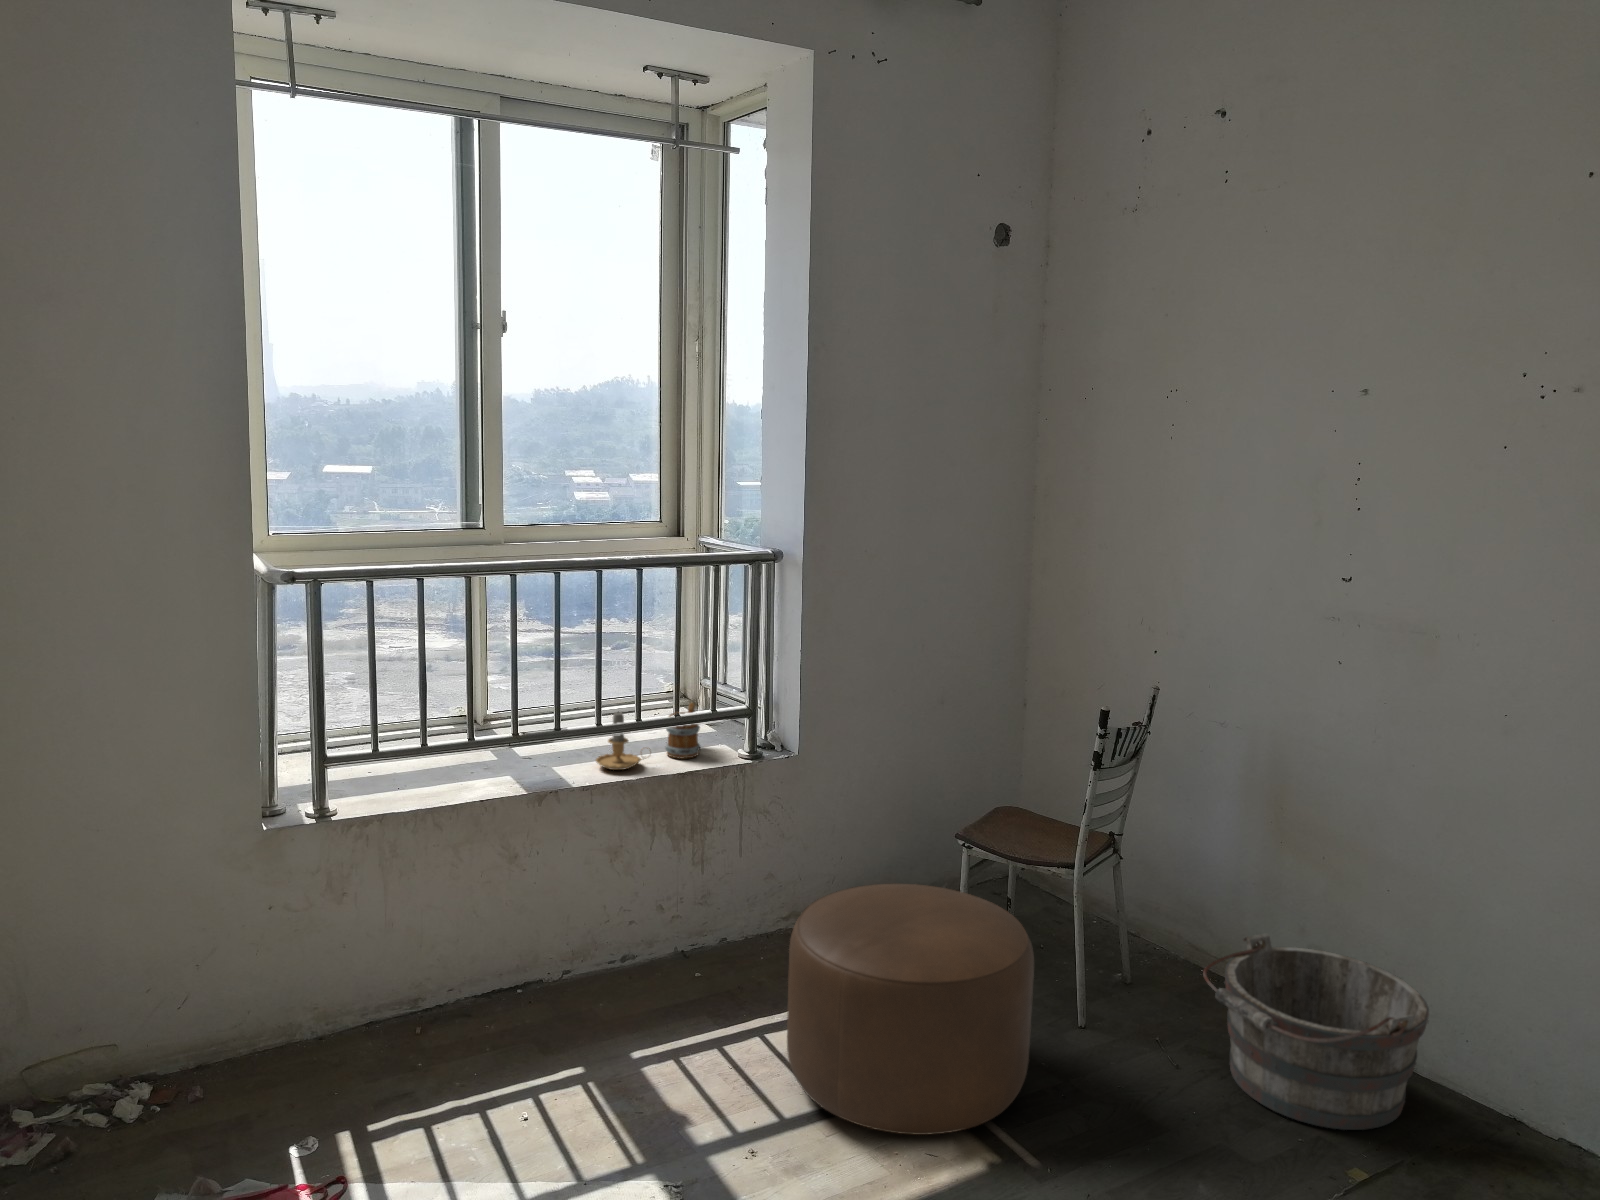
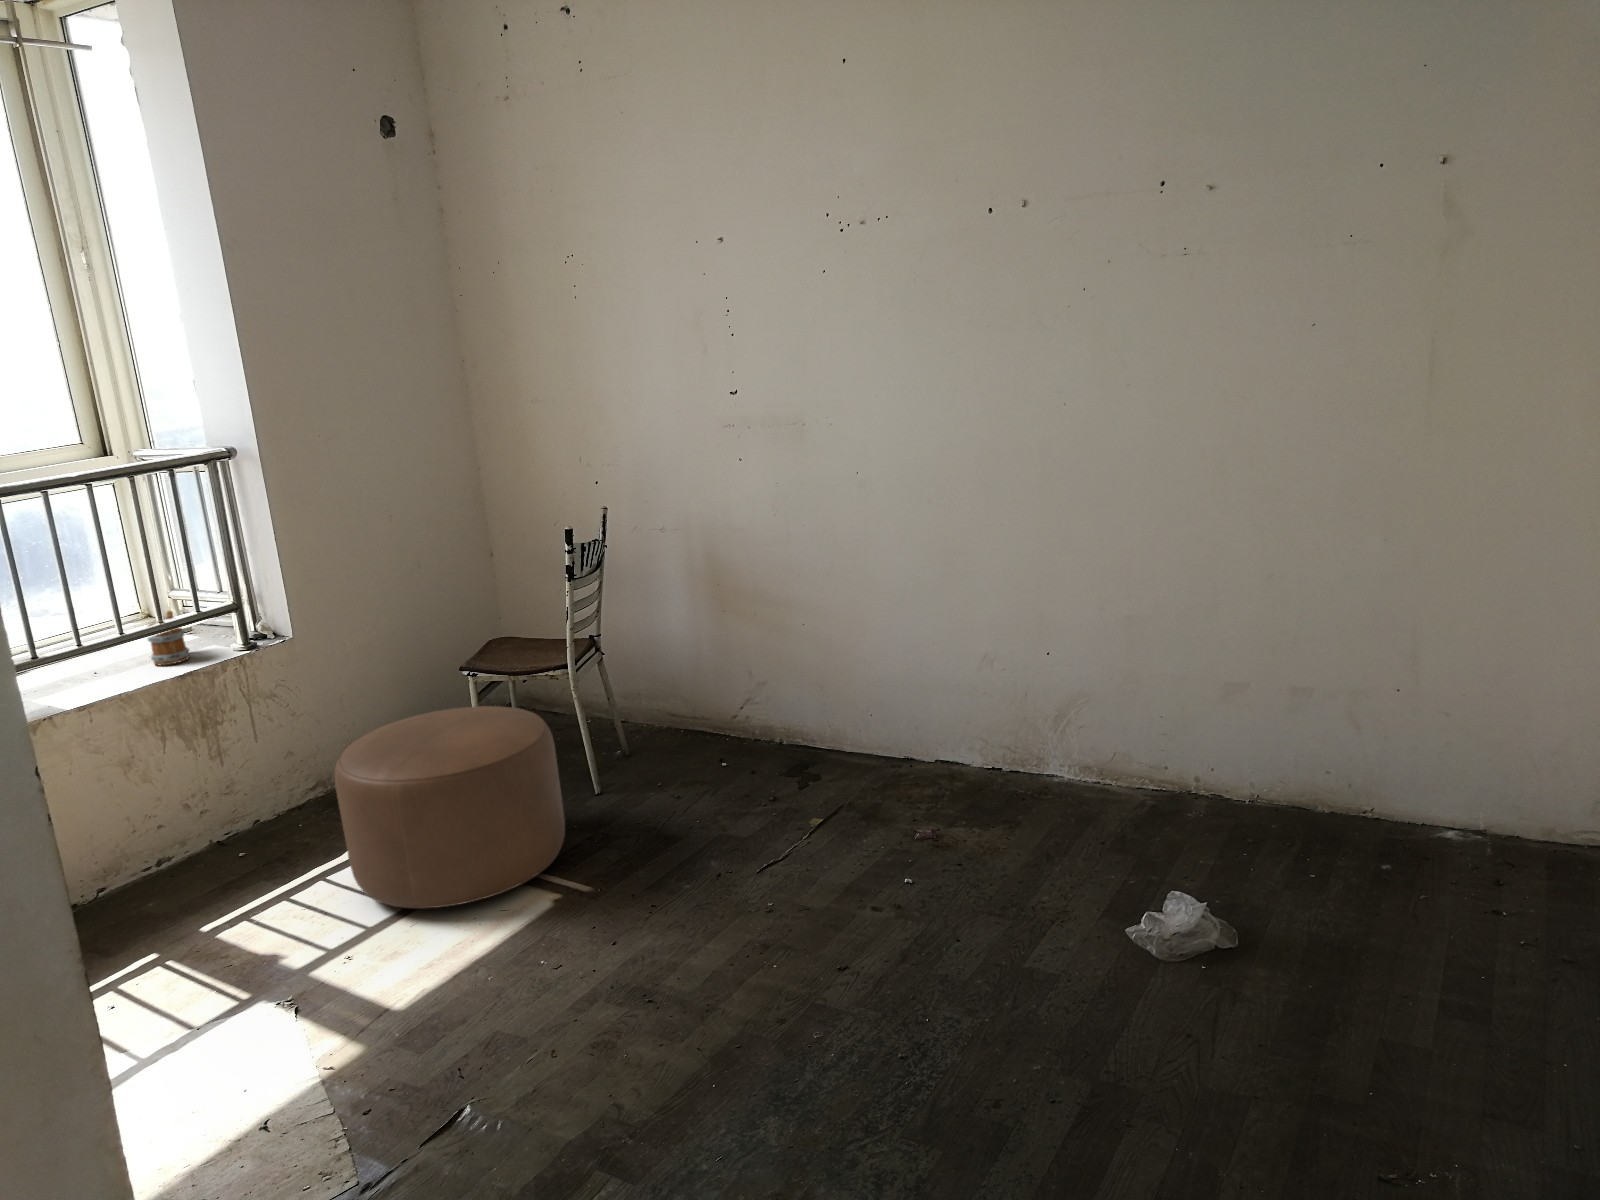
candle: present [596,712,650,770] -> none [76,628,138,688]
bucket: present [1203,933,1429,1130] -> none [683,679,841,800]

